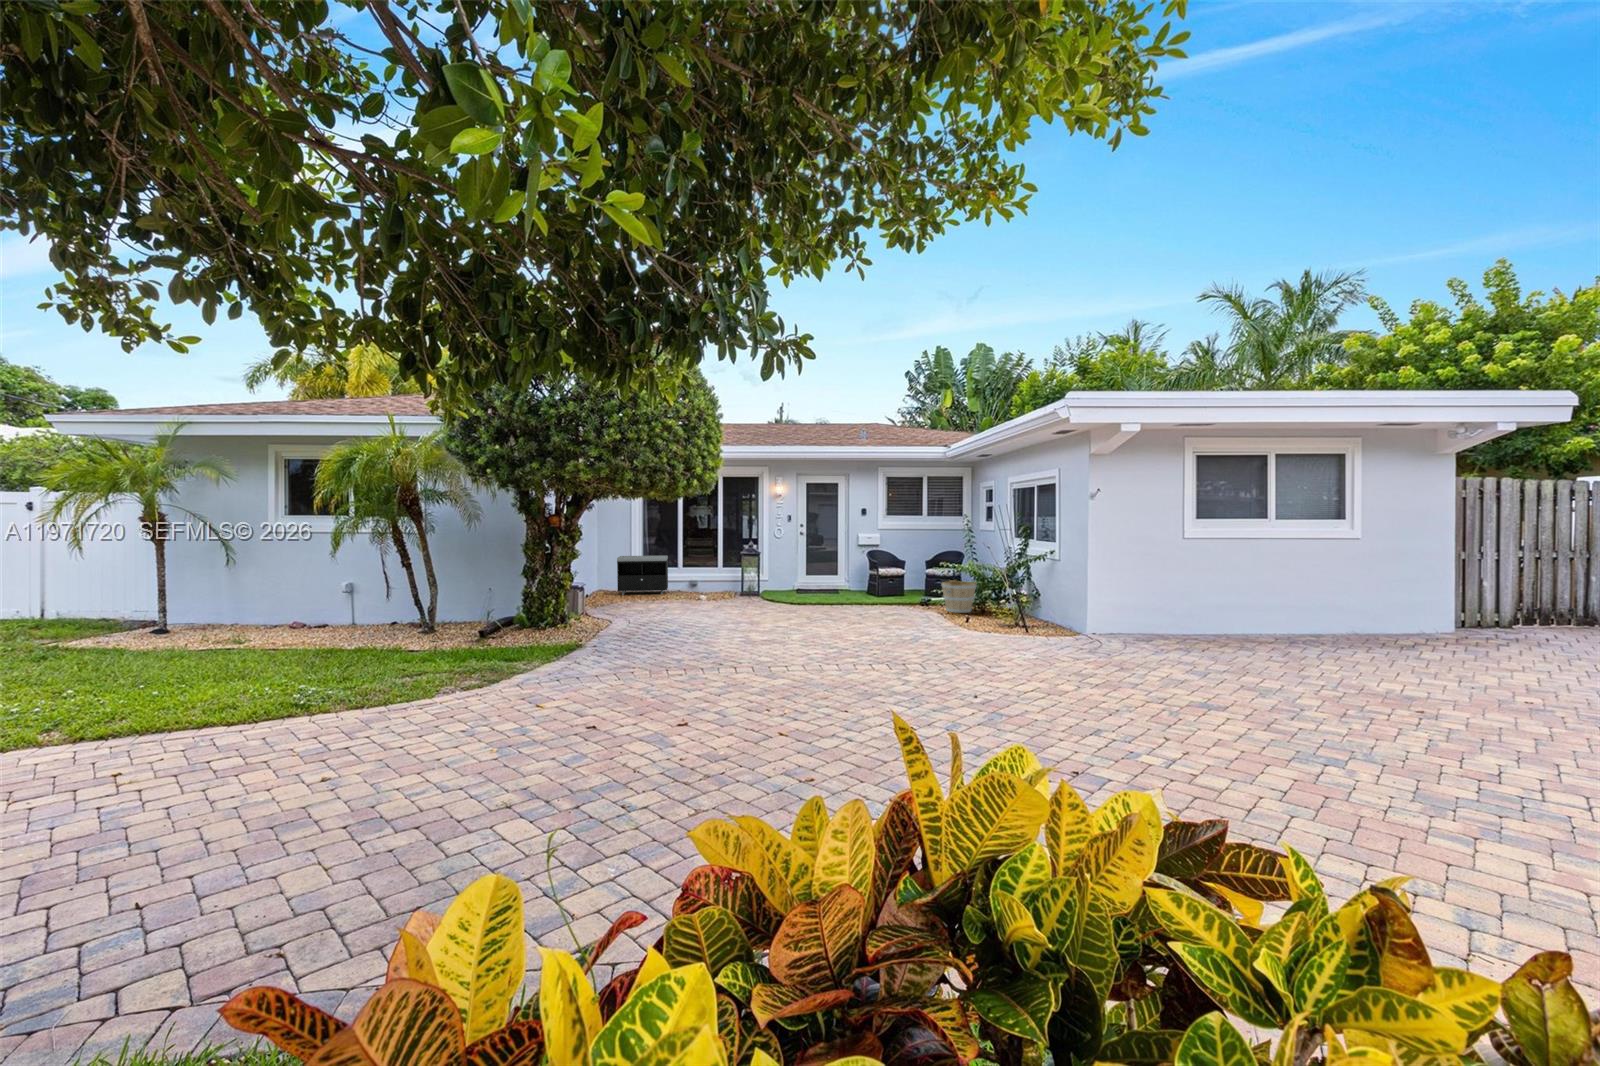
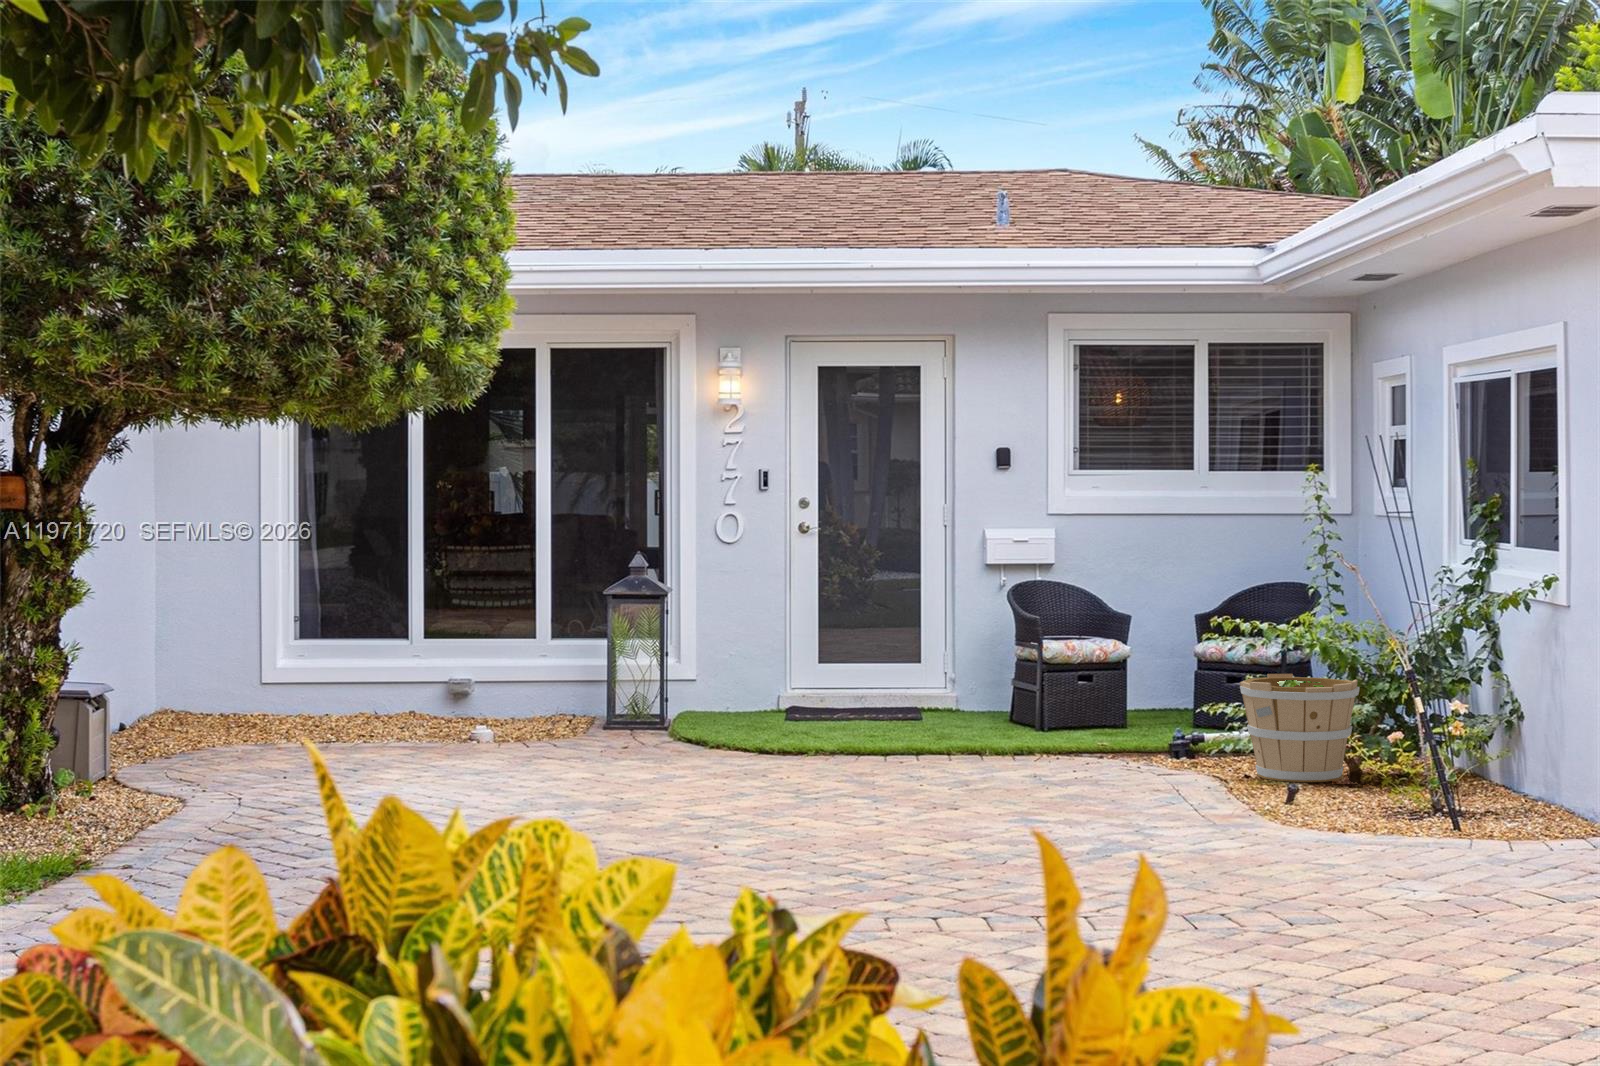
storage bench: present [617,555,668,595] -> none [208,601,377,725]

